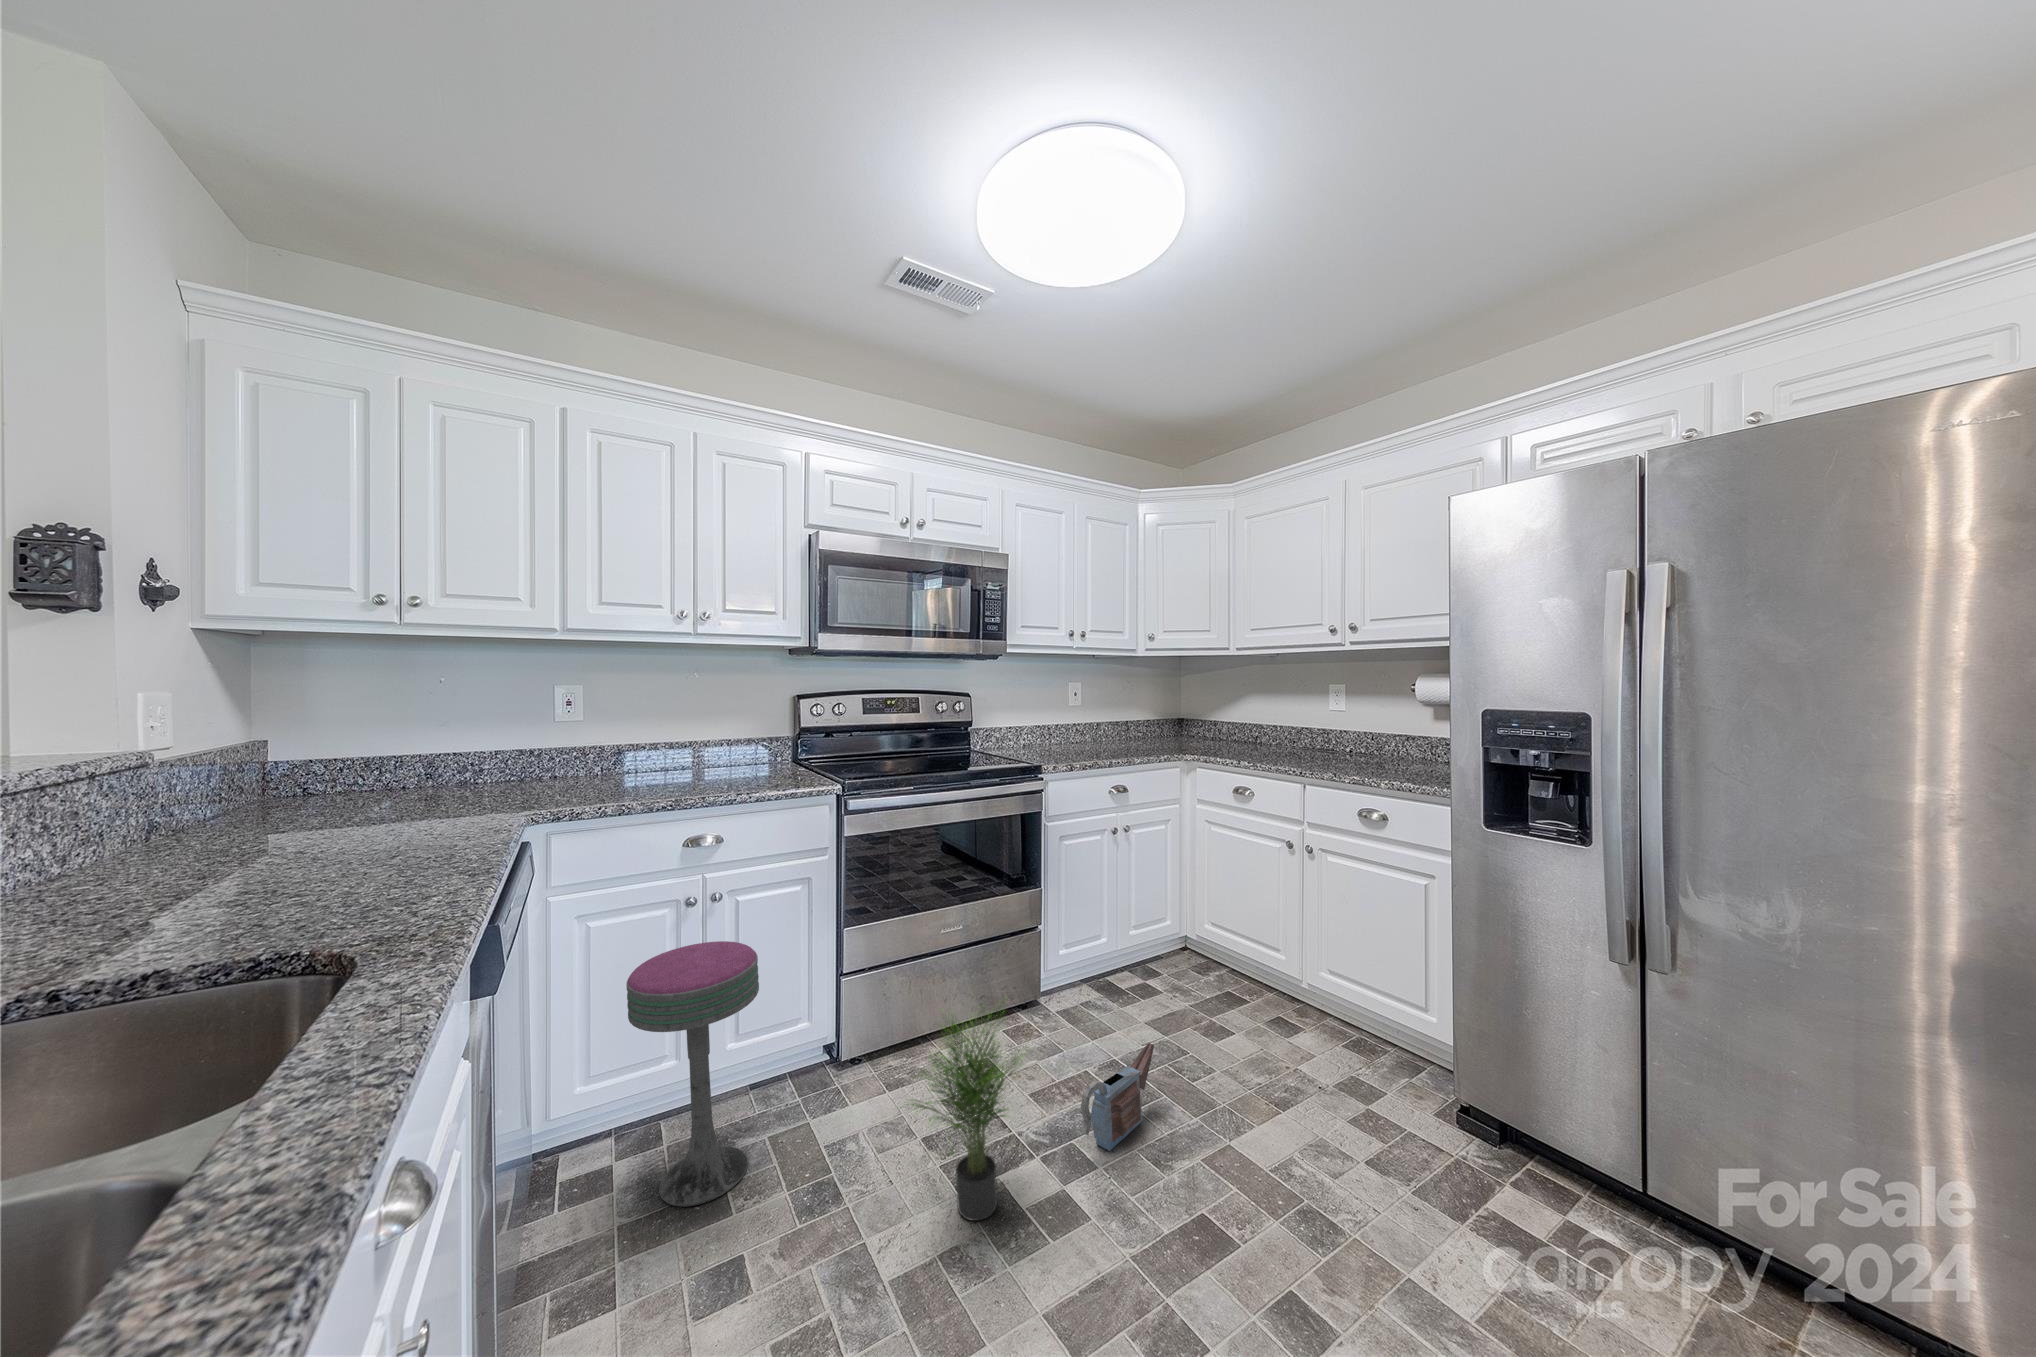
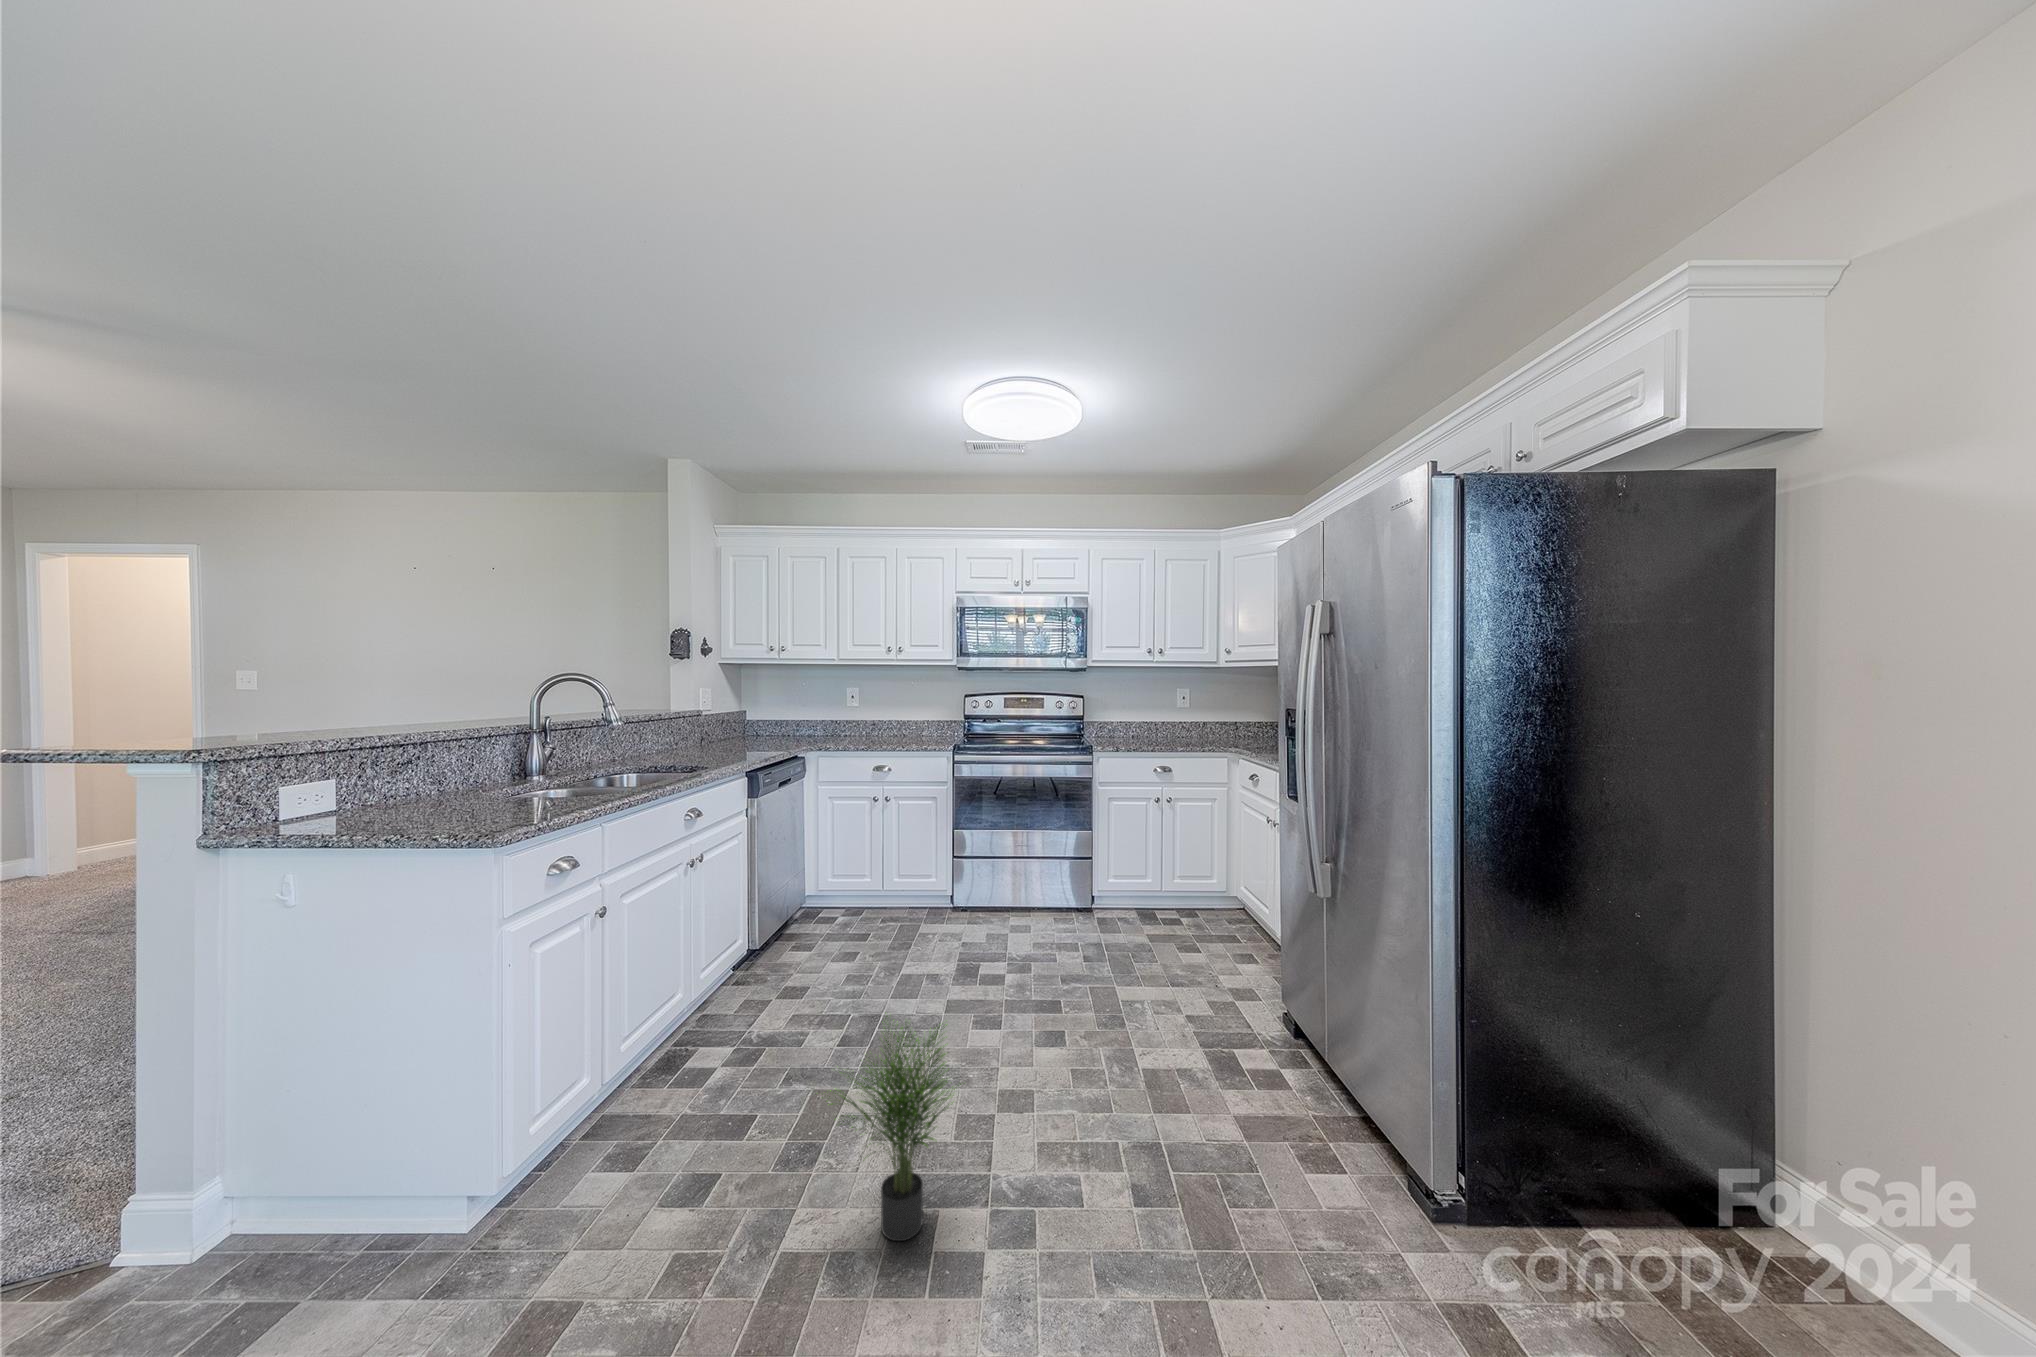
bar stool: present [626,941,759,1206] -> none [695,900,805,1121]
watering can: present [1081,1043,1154,1151] -> none [1027,1134,1164,1237]

